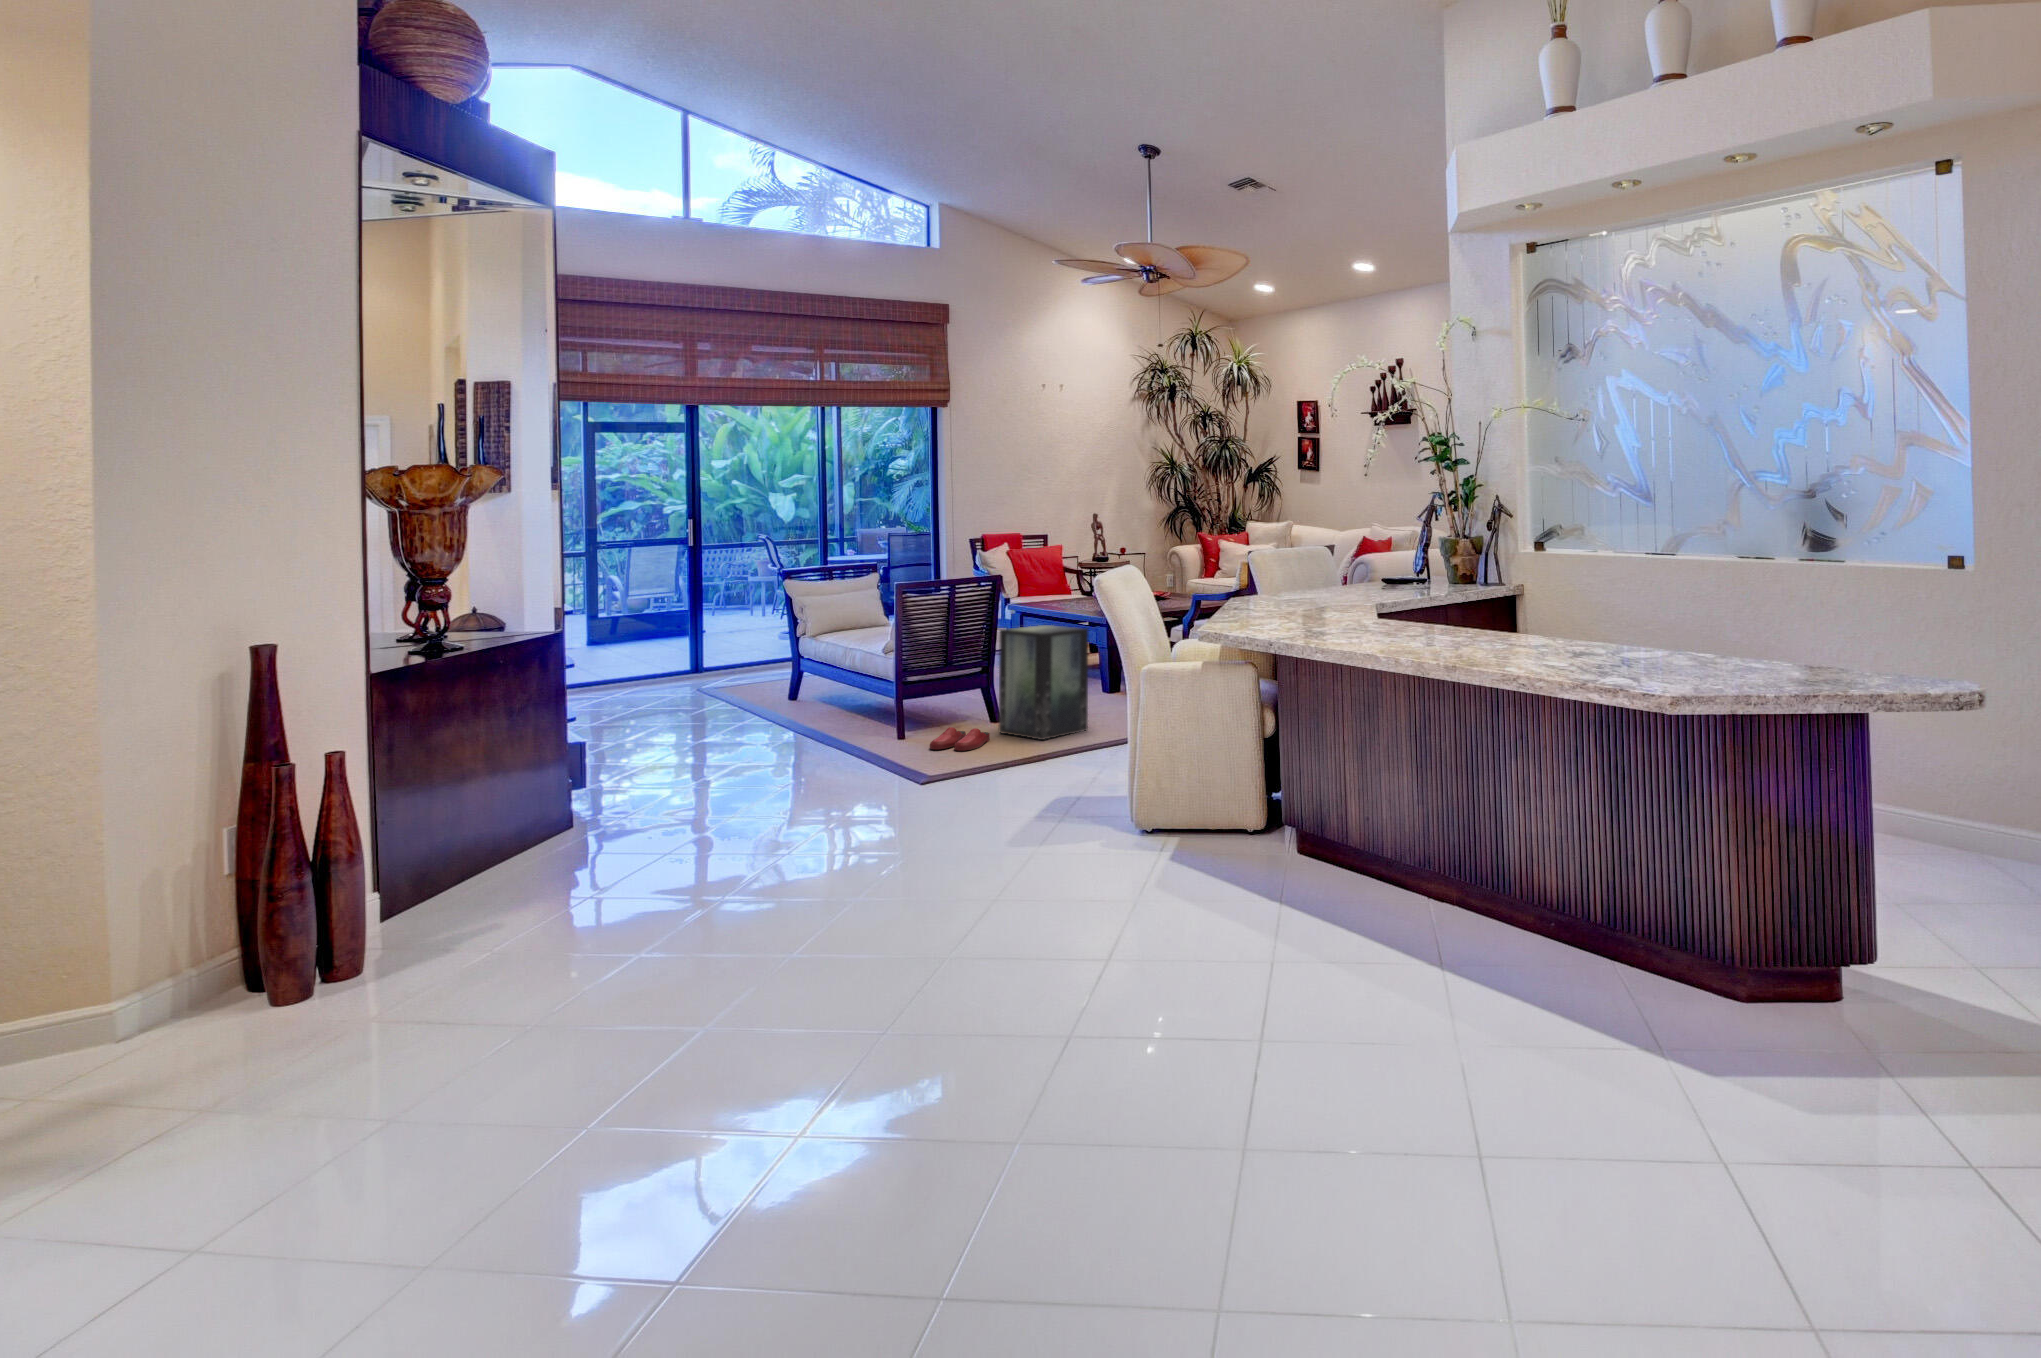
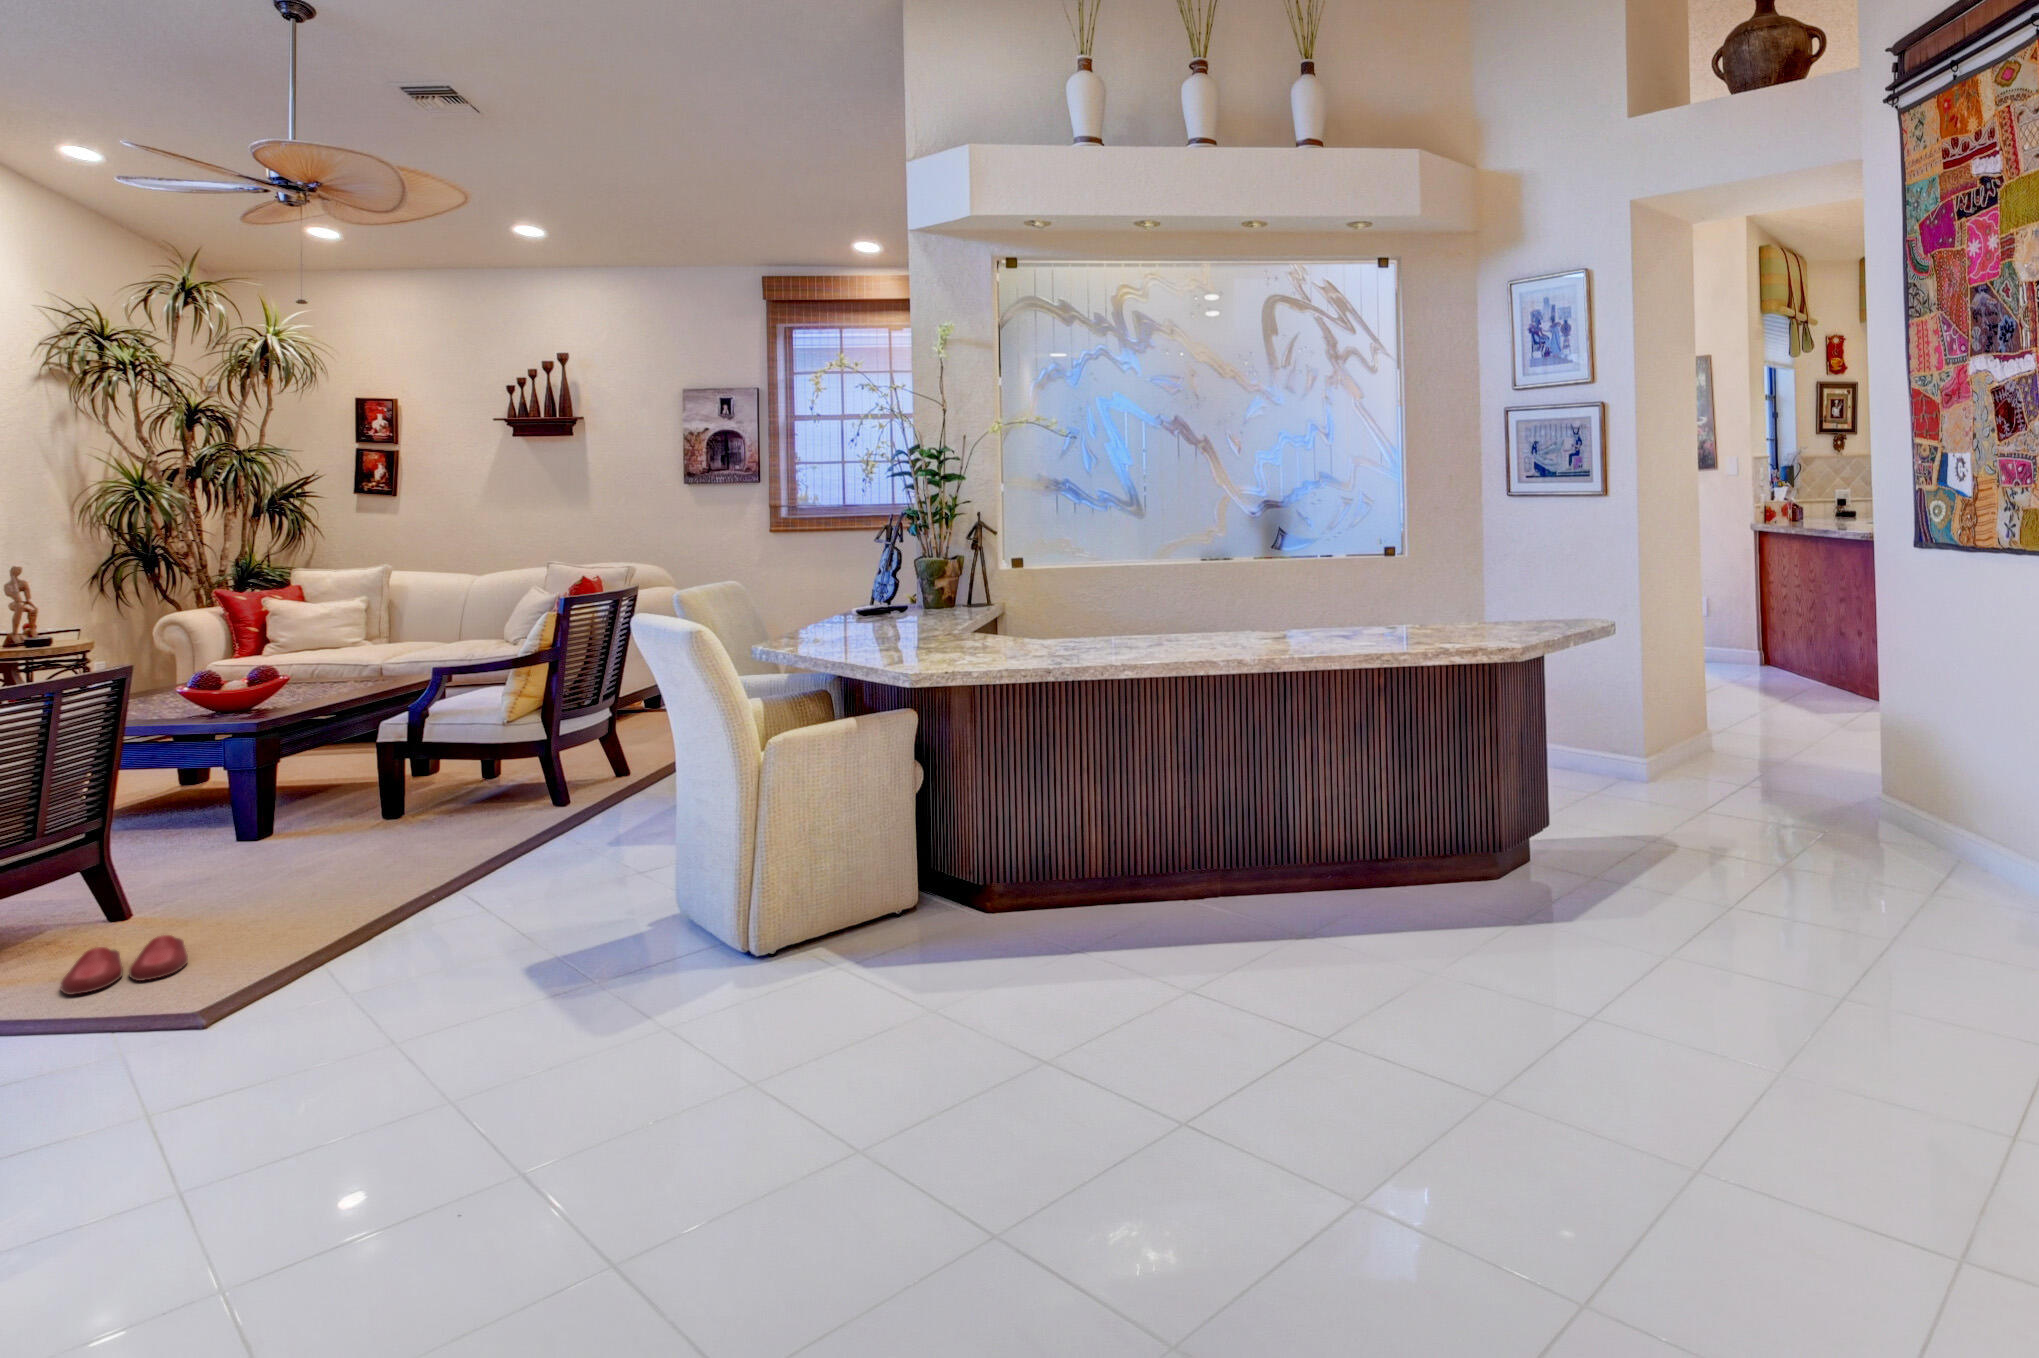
storage box: present [999,625,1089,740] -> none [177,734,361,936]

